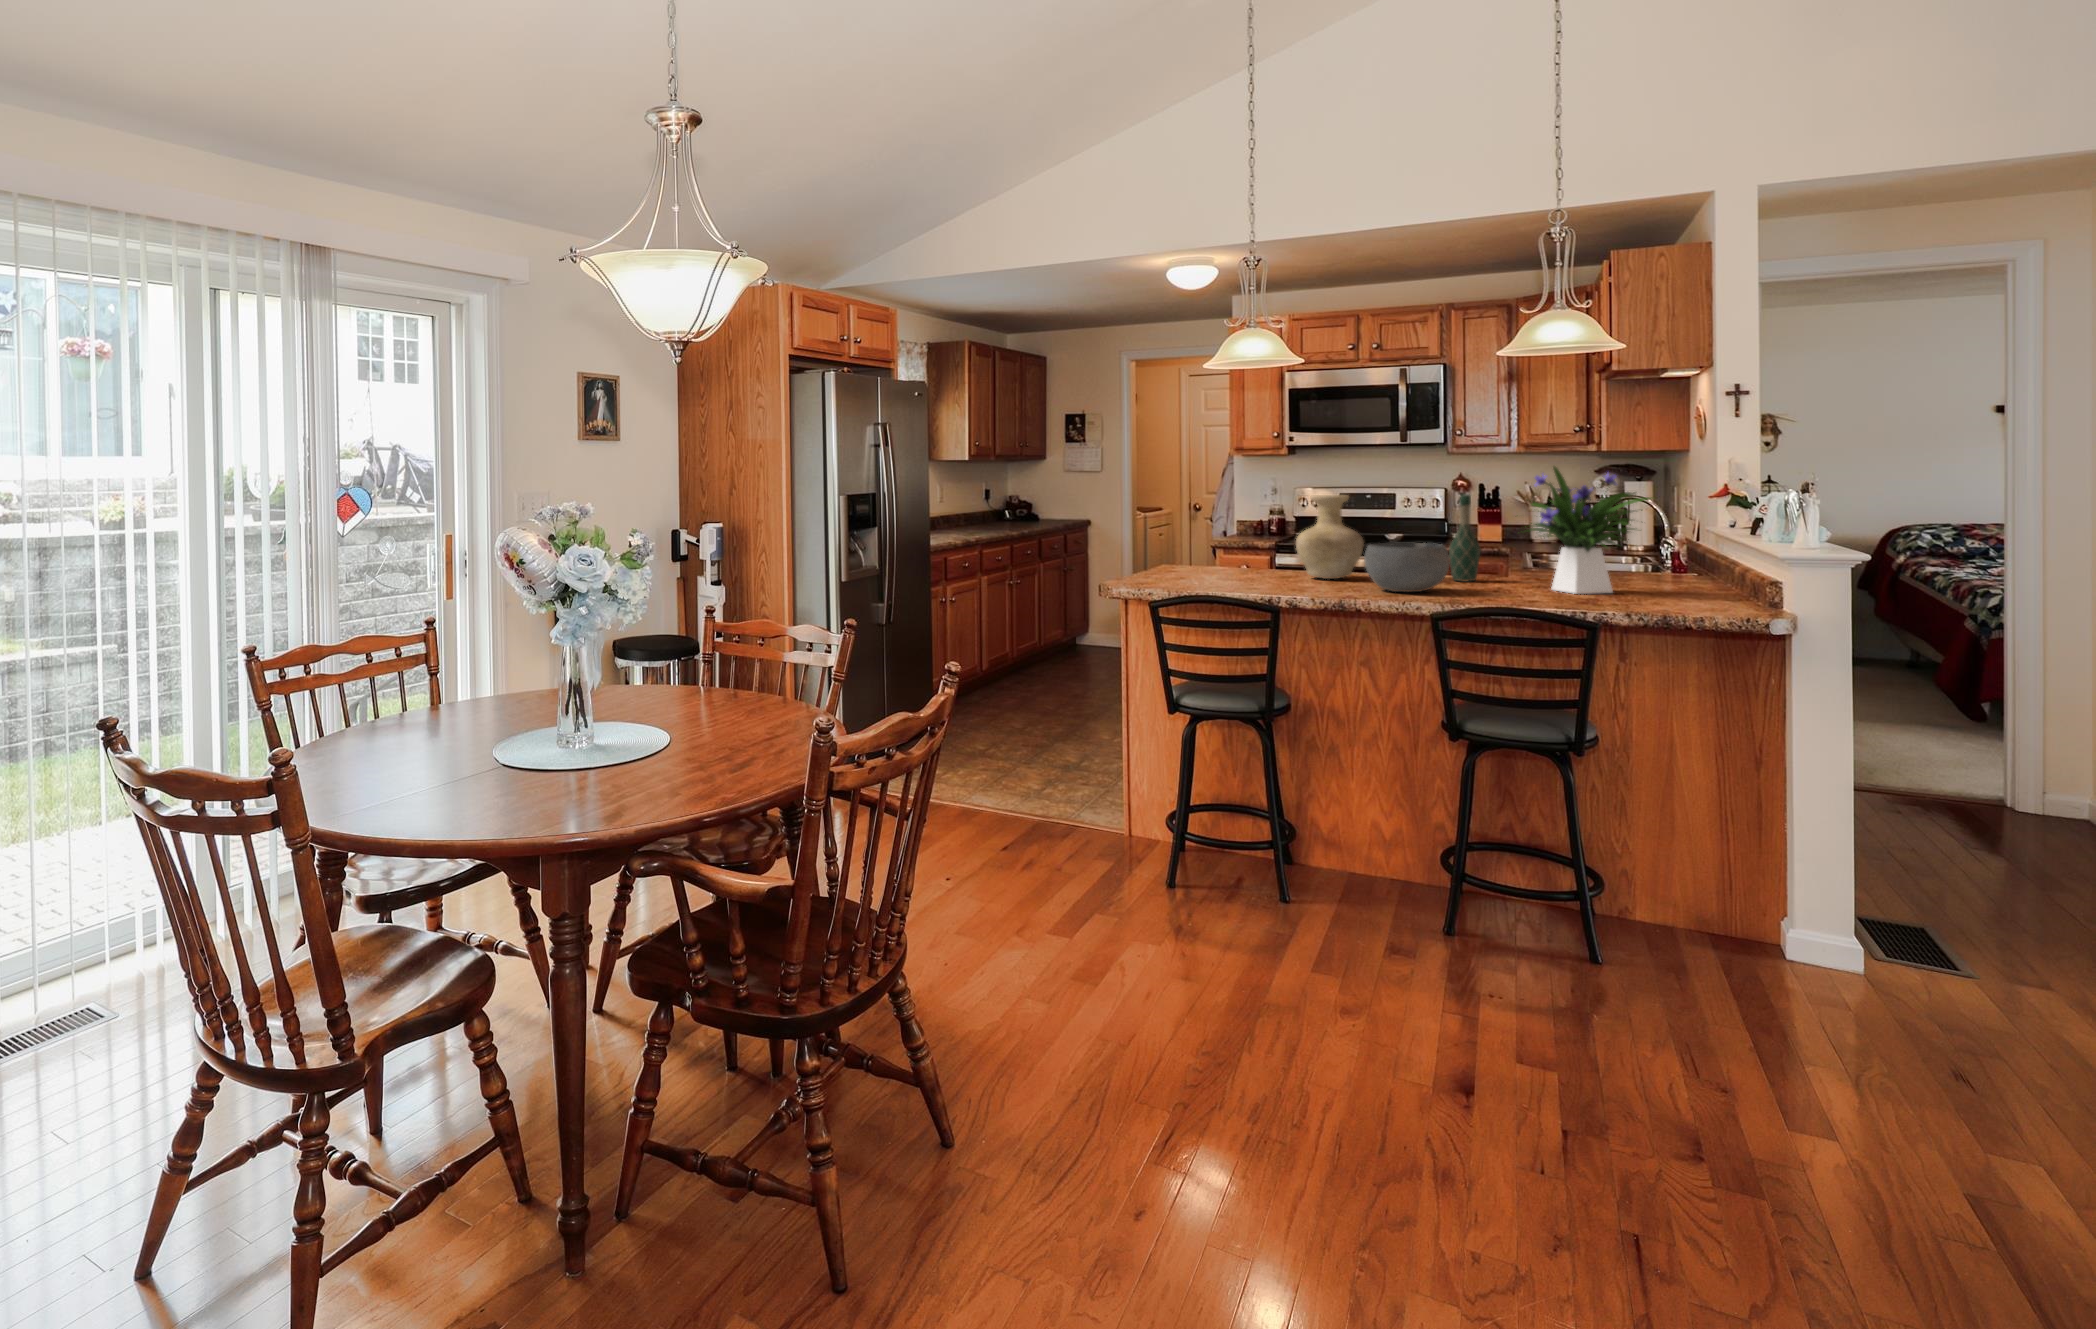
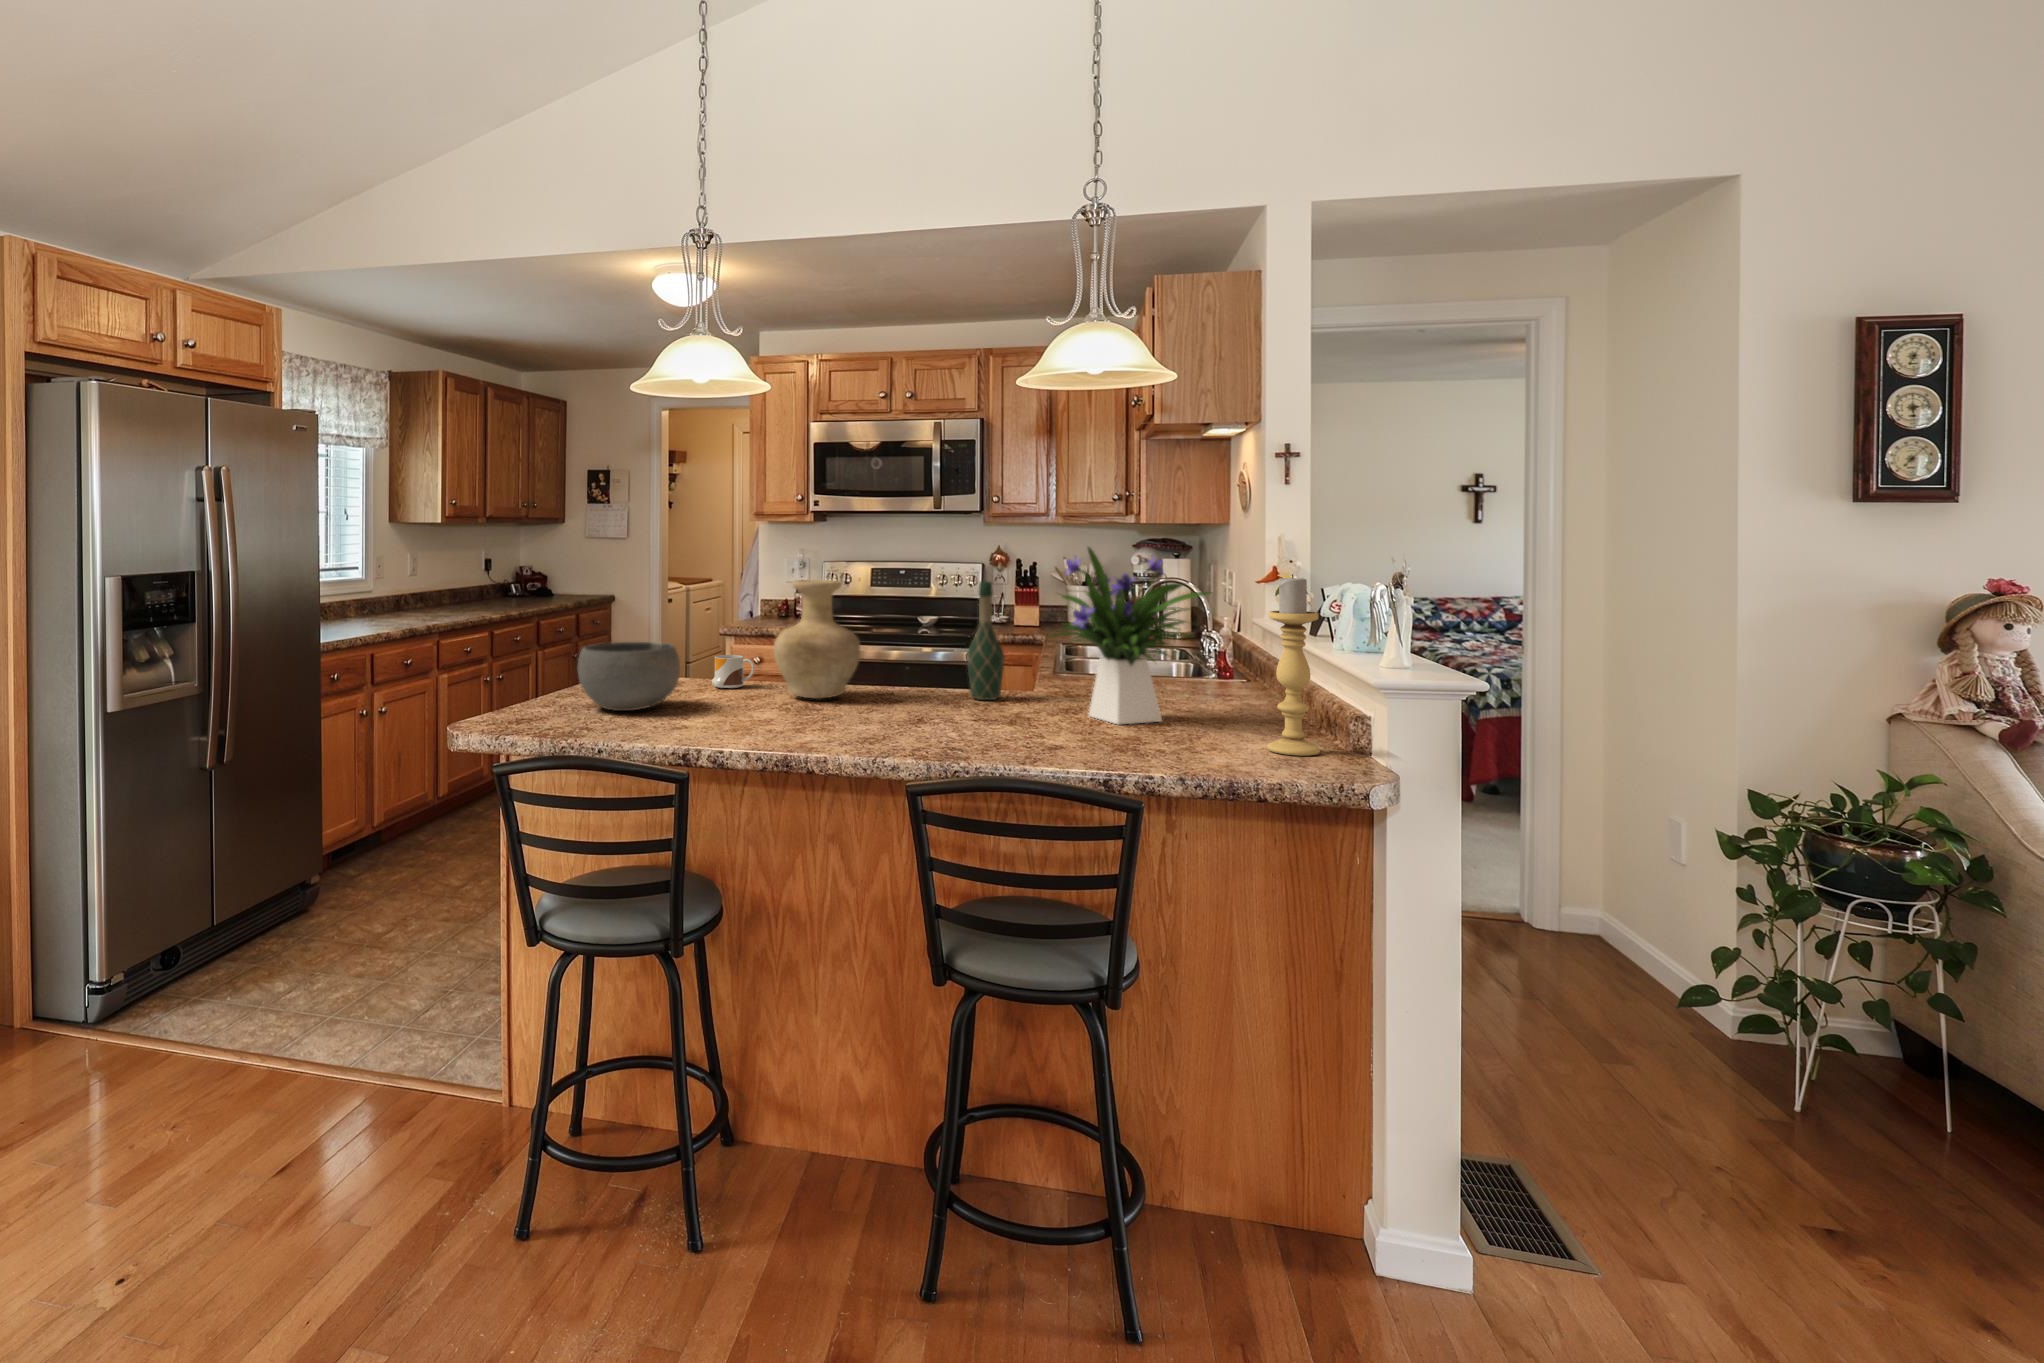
candle holder: none [1697,481,1742,609] -> present [1267,574,1320,756]
bowl: present [1364,543,1450,592] -> present [578,642,680,711]
mug: none [1243,551,1276,573] -> present [712,655,754,688]

